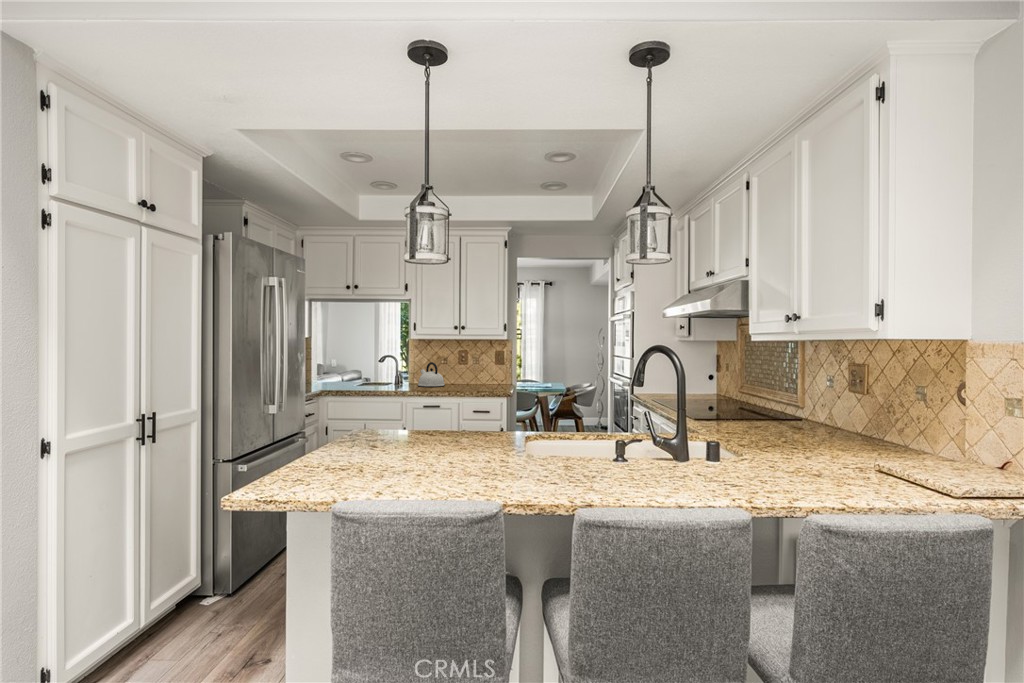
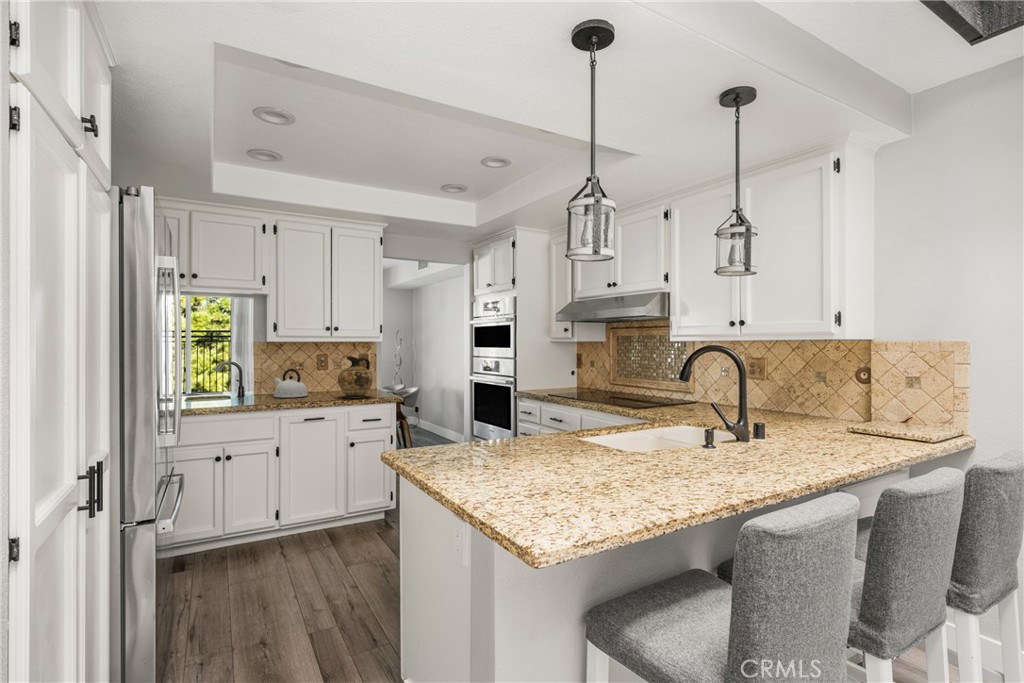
ceramic jug: none [461,352,491,390] -> present [338,356,373,398]

